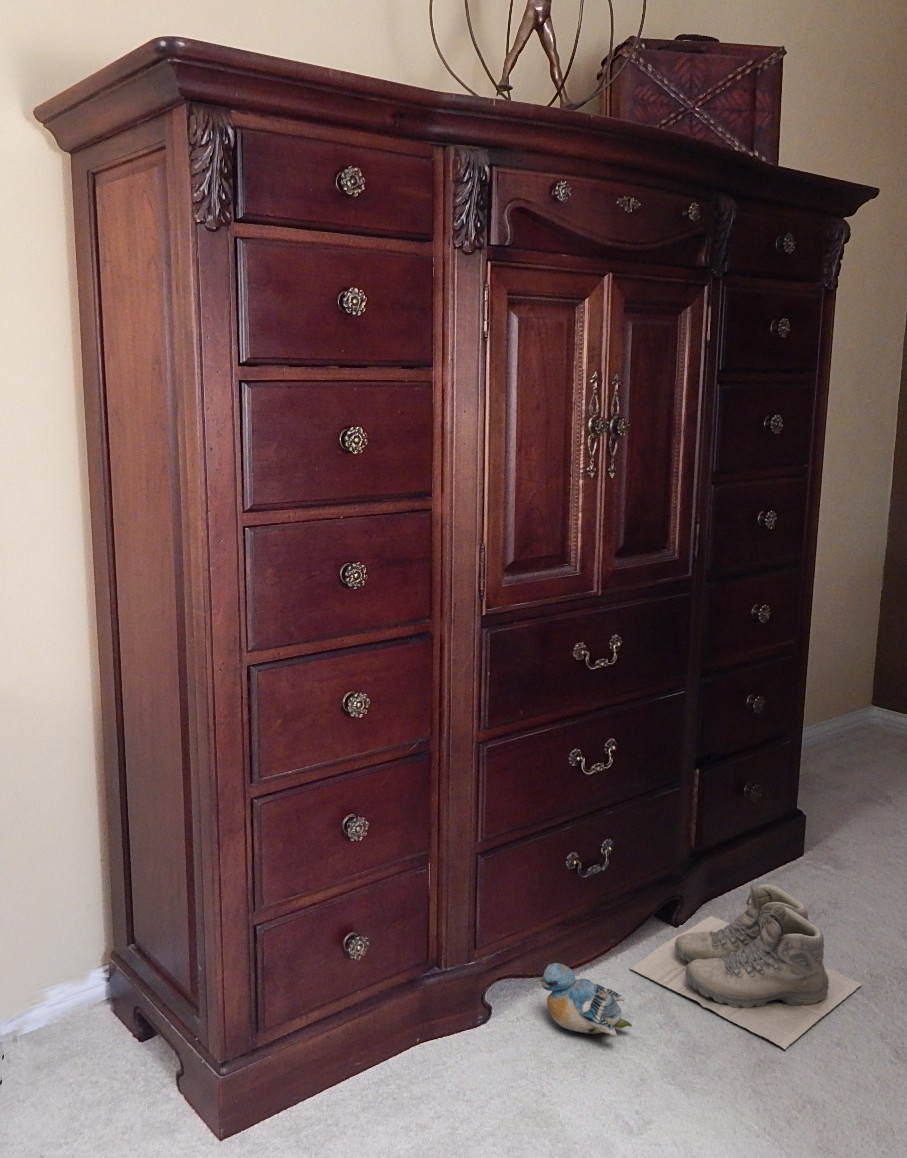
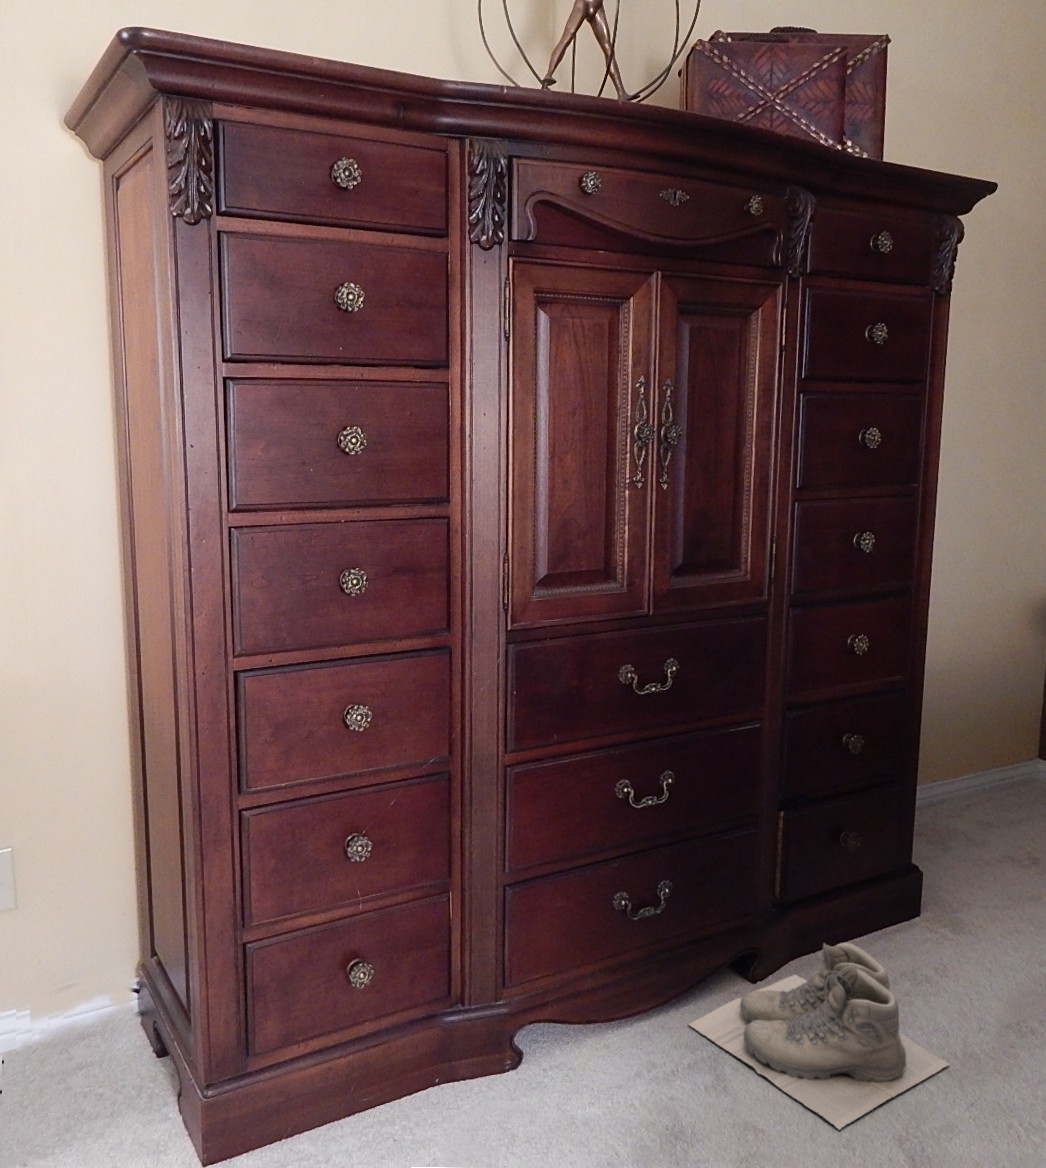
plush toy: present [539,963,632,1036] -> none [572,1011,669,1097]

